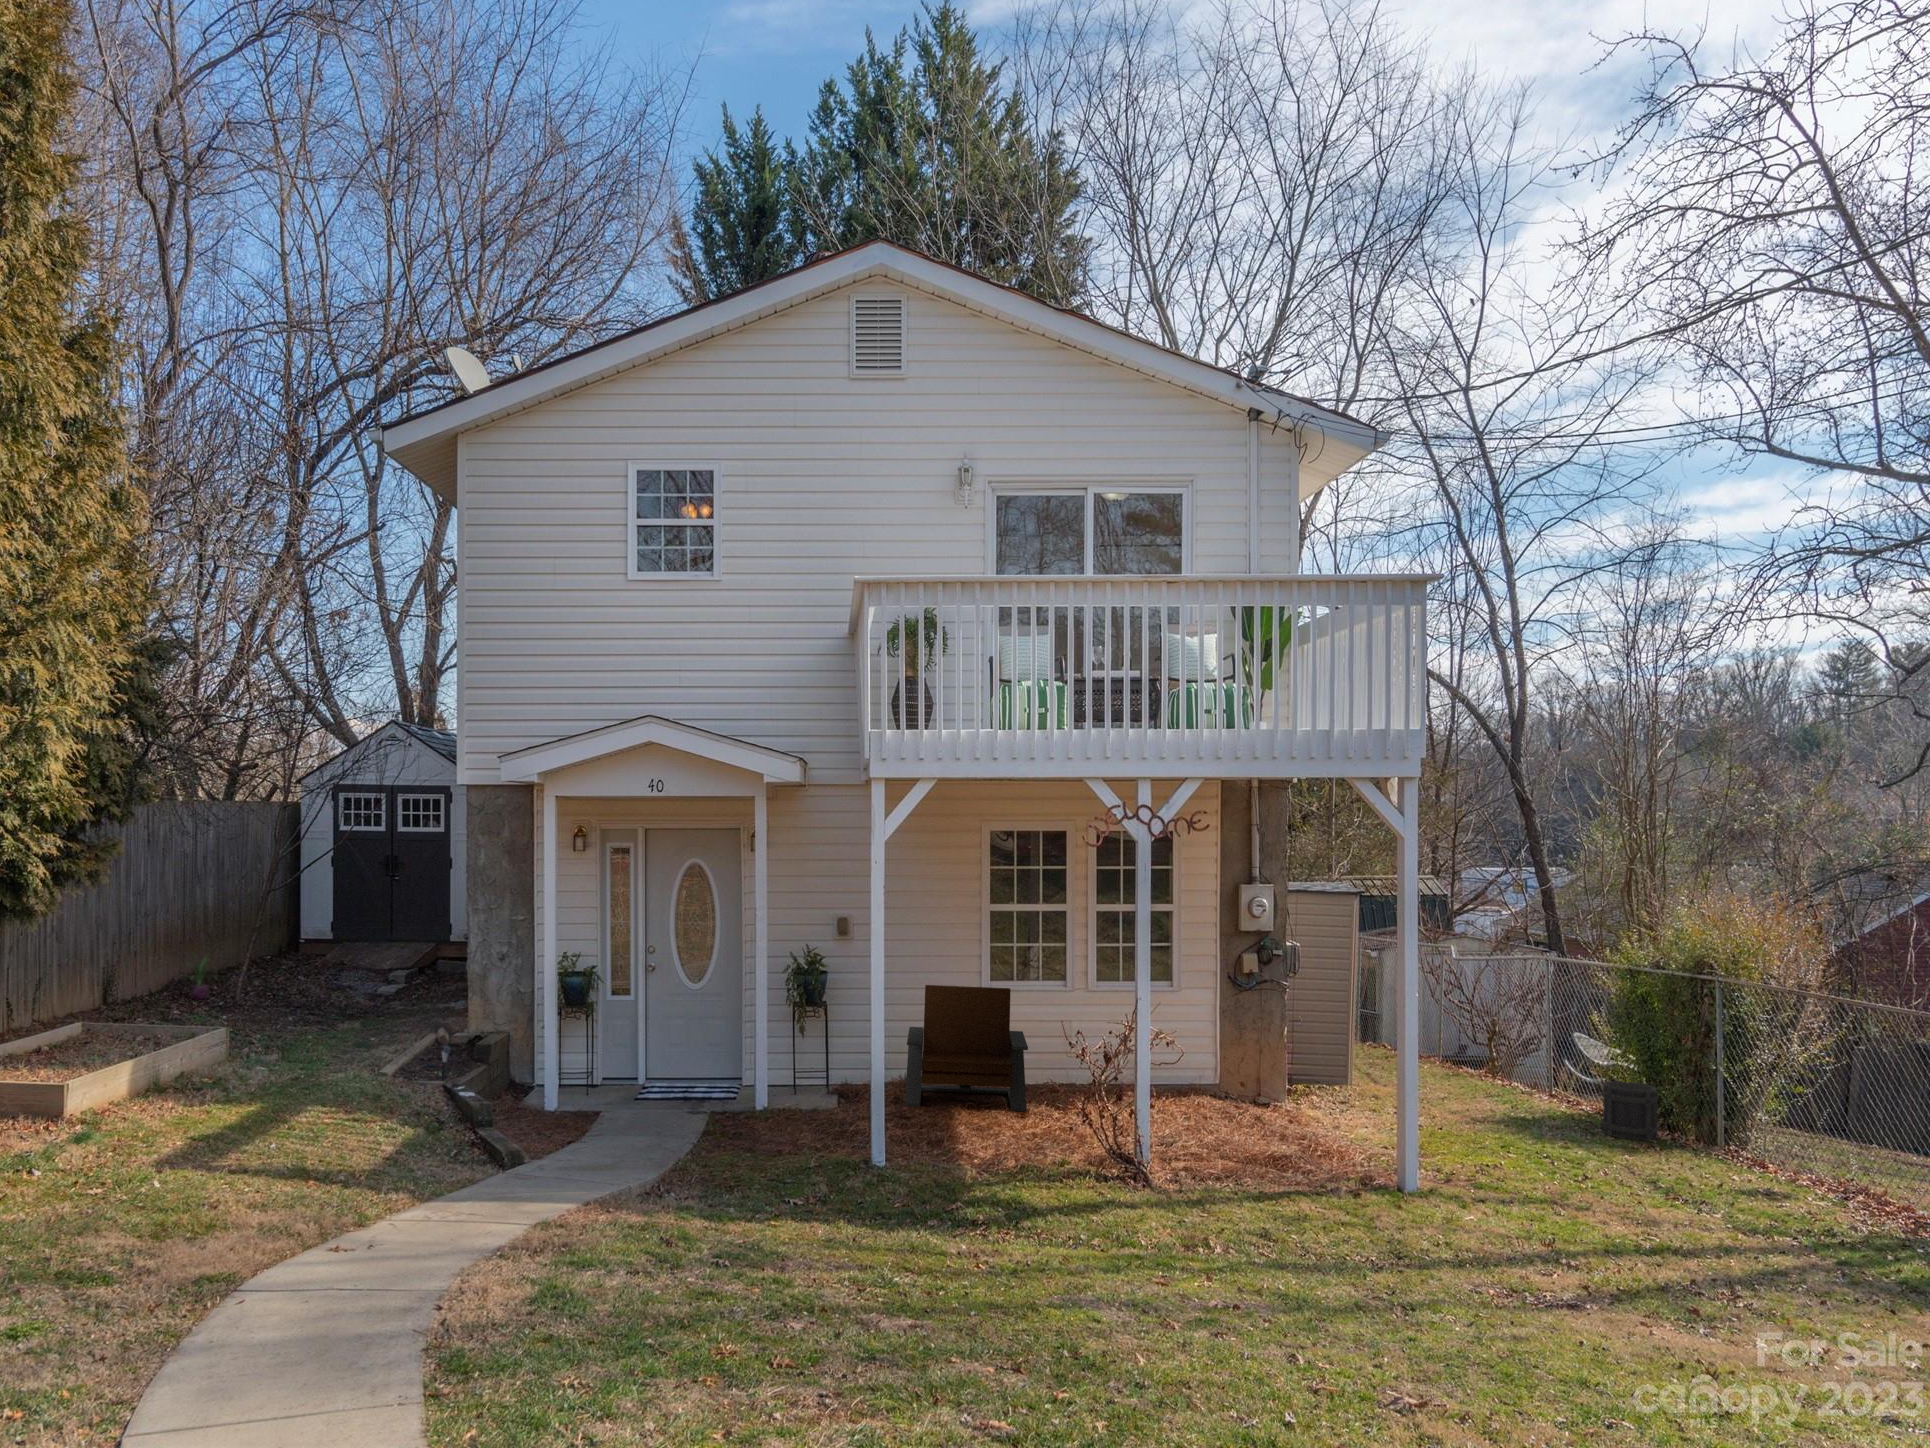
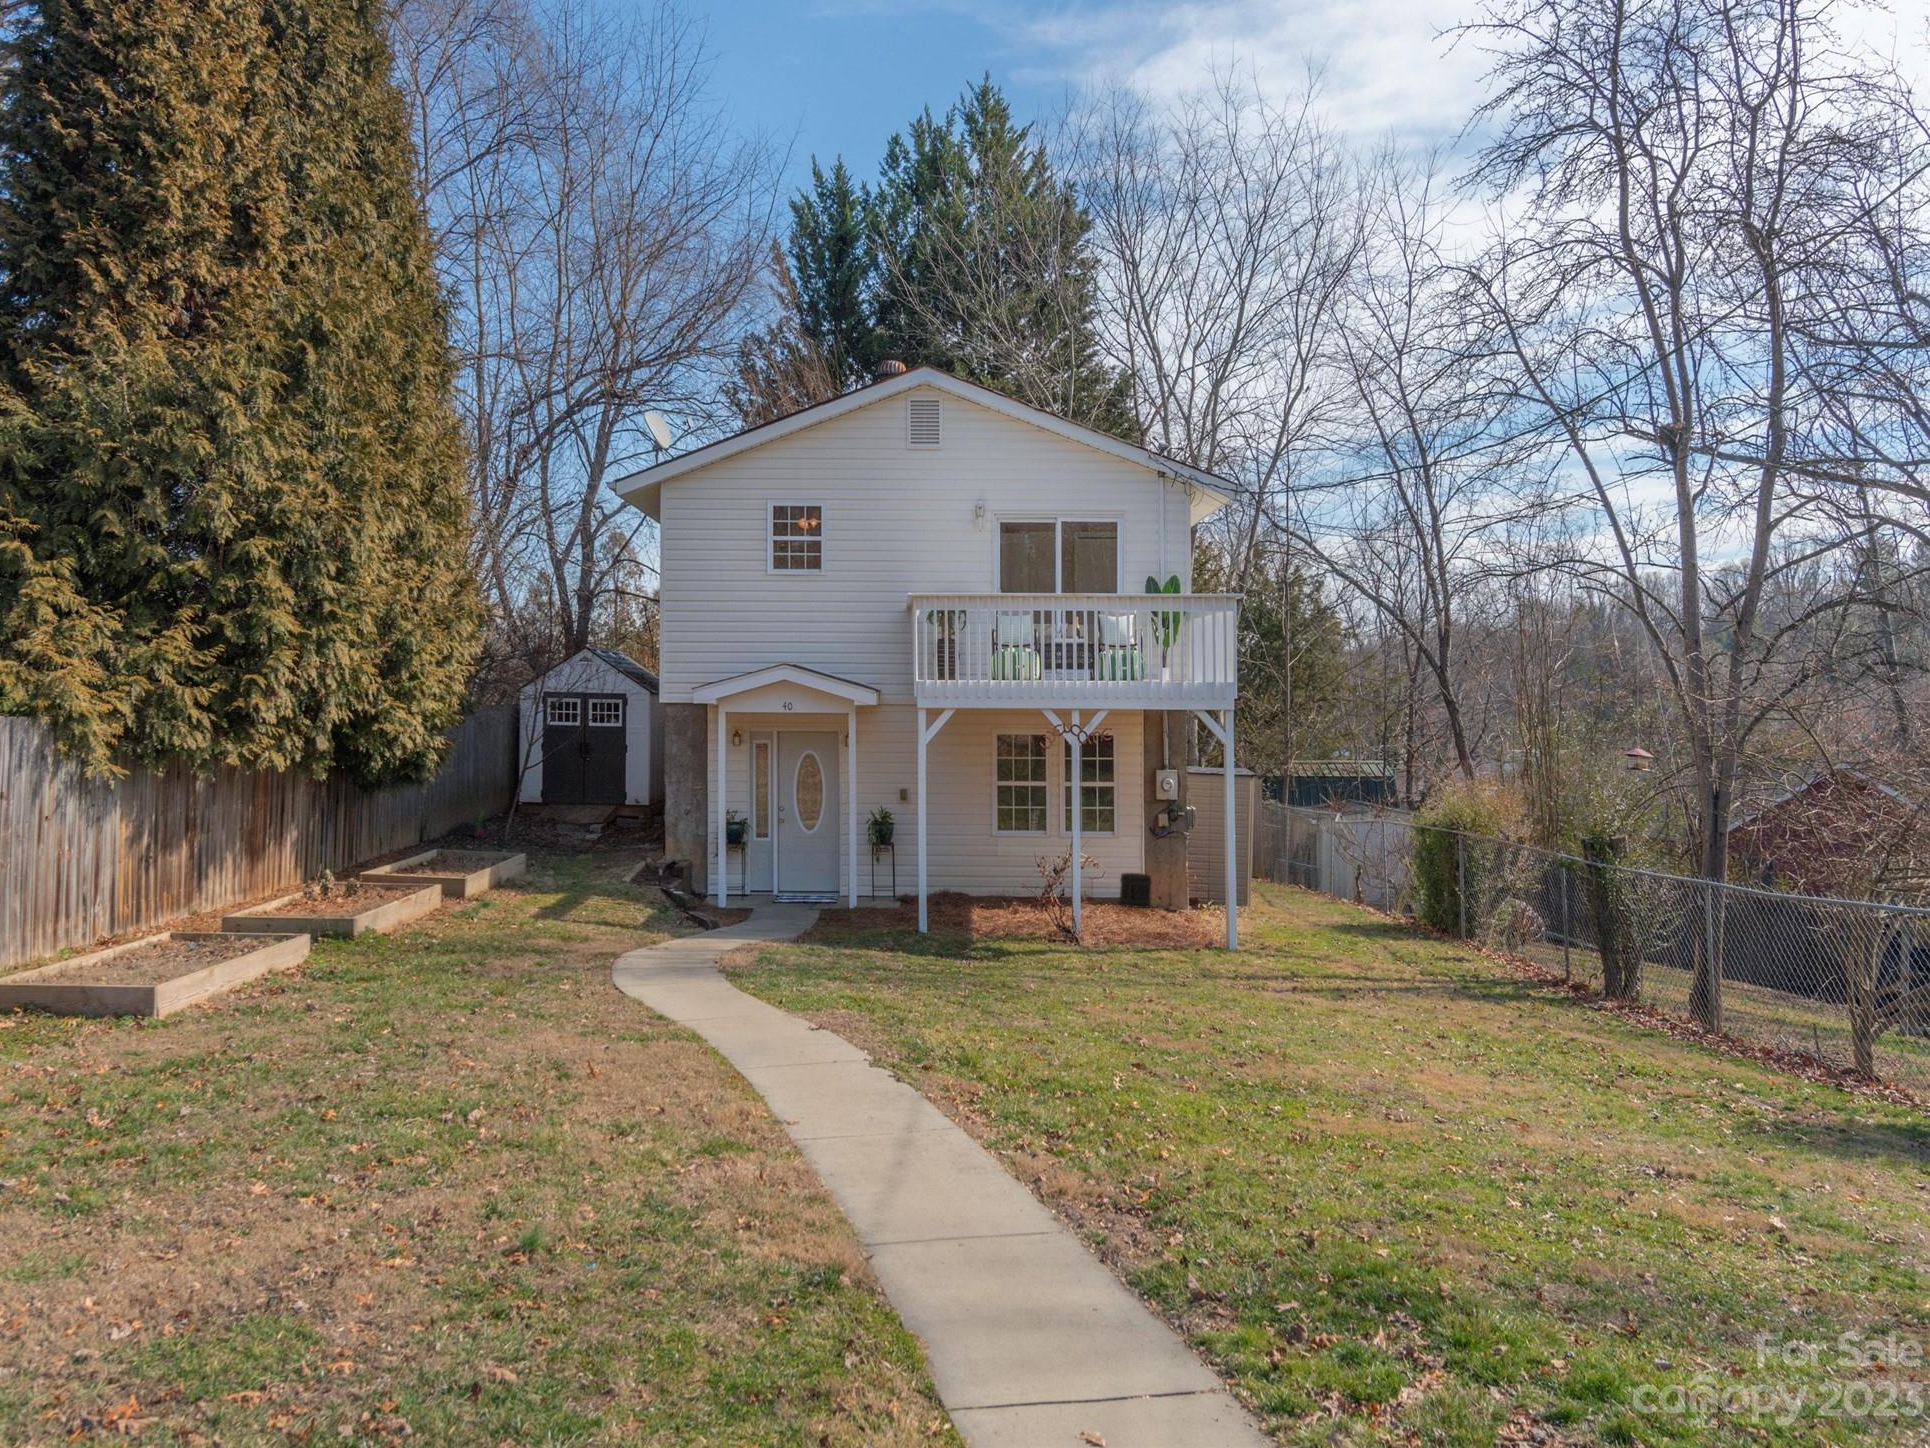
lounge chair: present [905,985,1028,1112] -> none [940,830,1016,905]
bucket: present [1602,1081,1659,1141] -> present [1120,873,1152,908]

